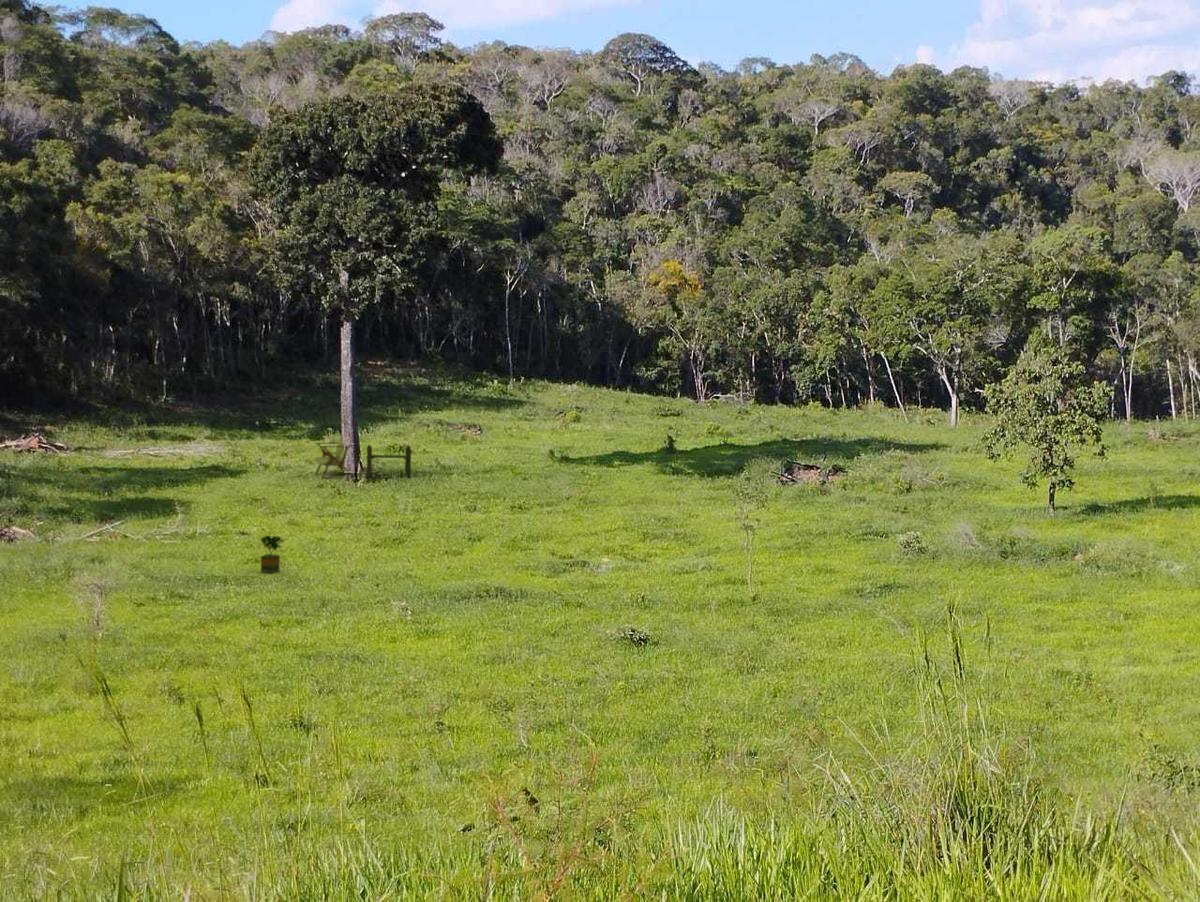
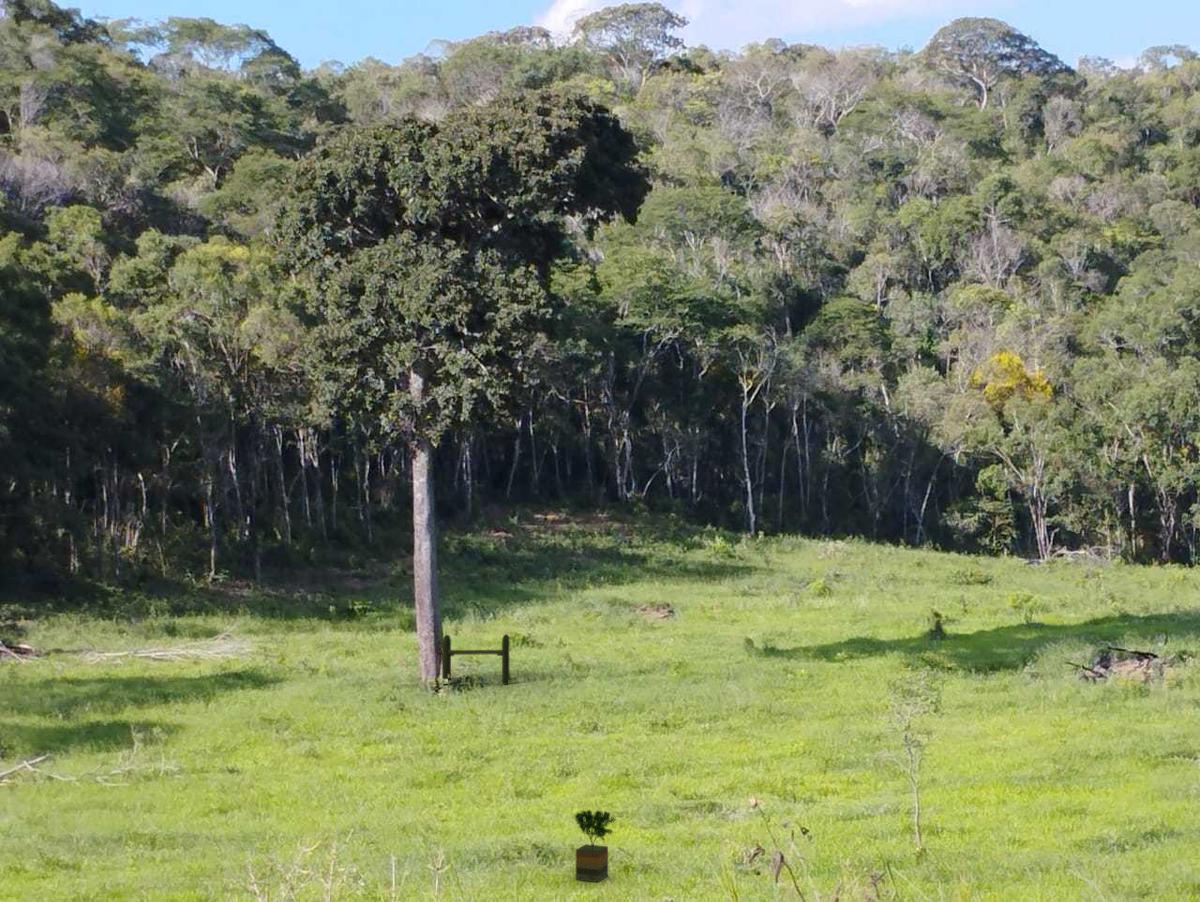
lounge chair: present [315,435,354,478] -> none [366,619,422,688]
potted tree: present [261,536,283,573] -> present [575,810,615,882]

